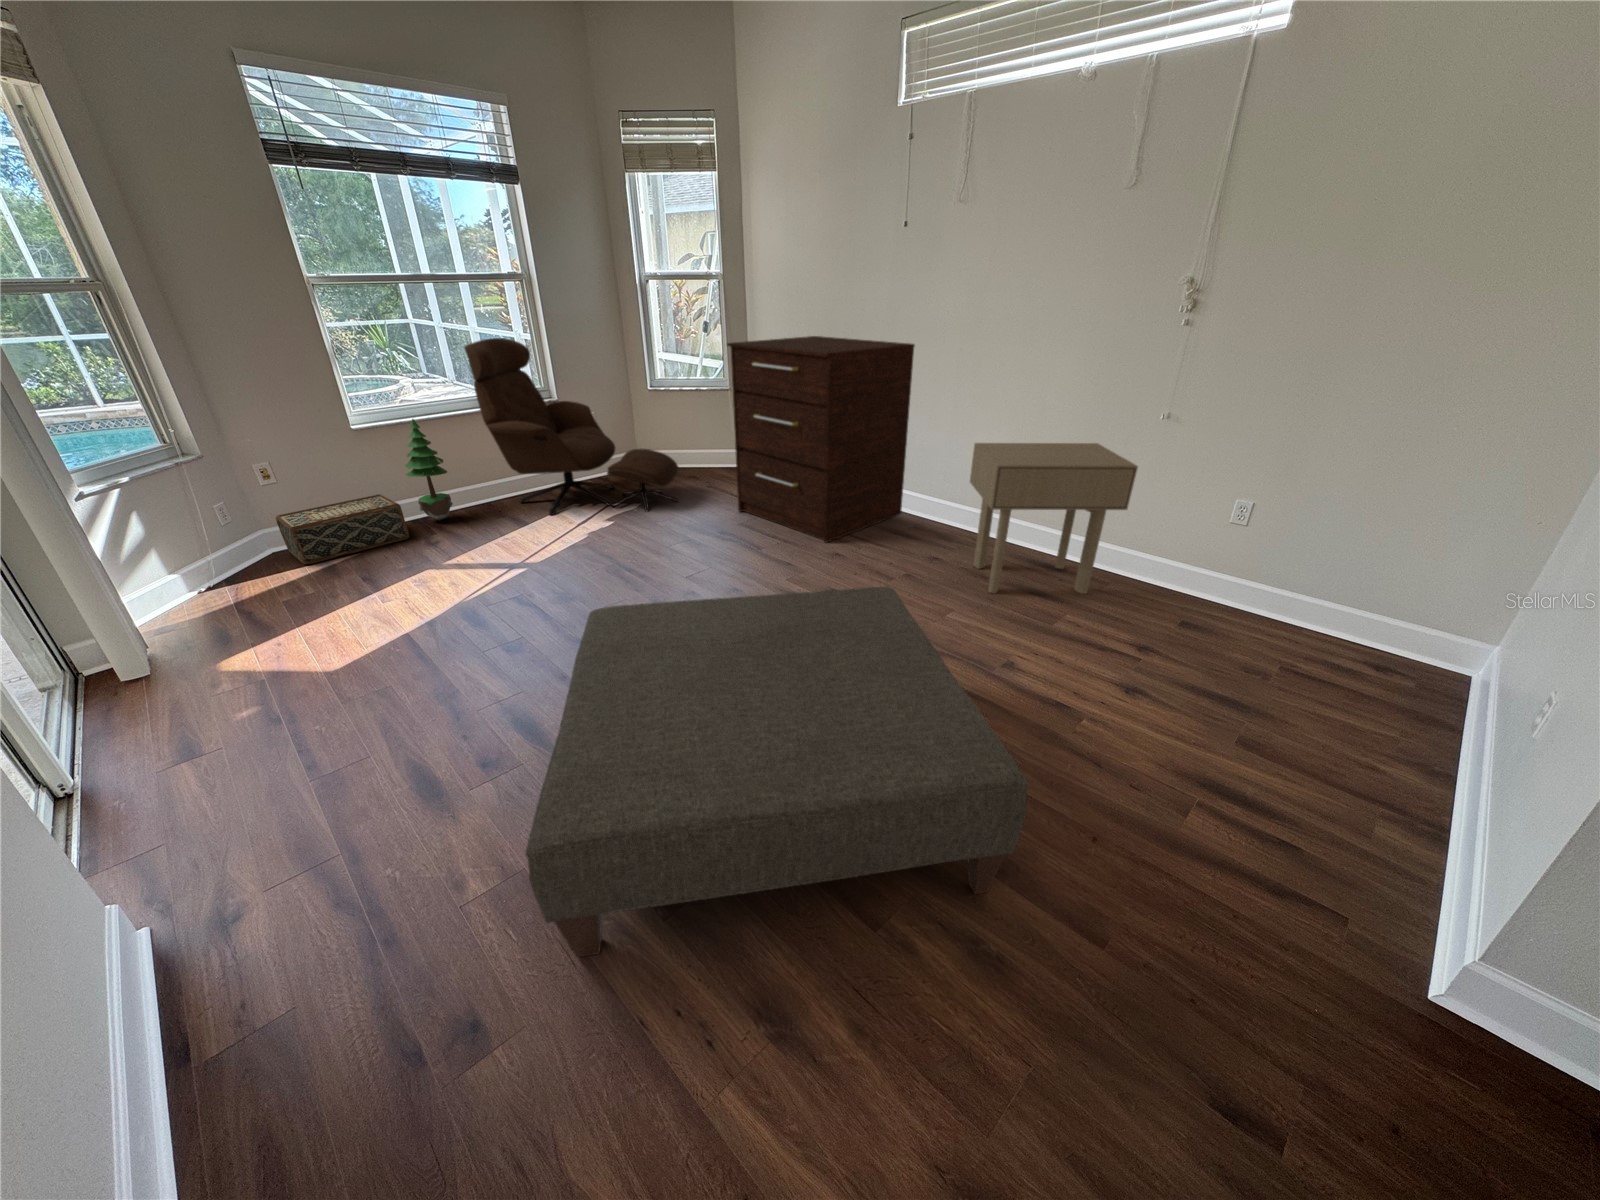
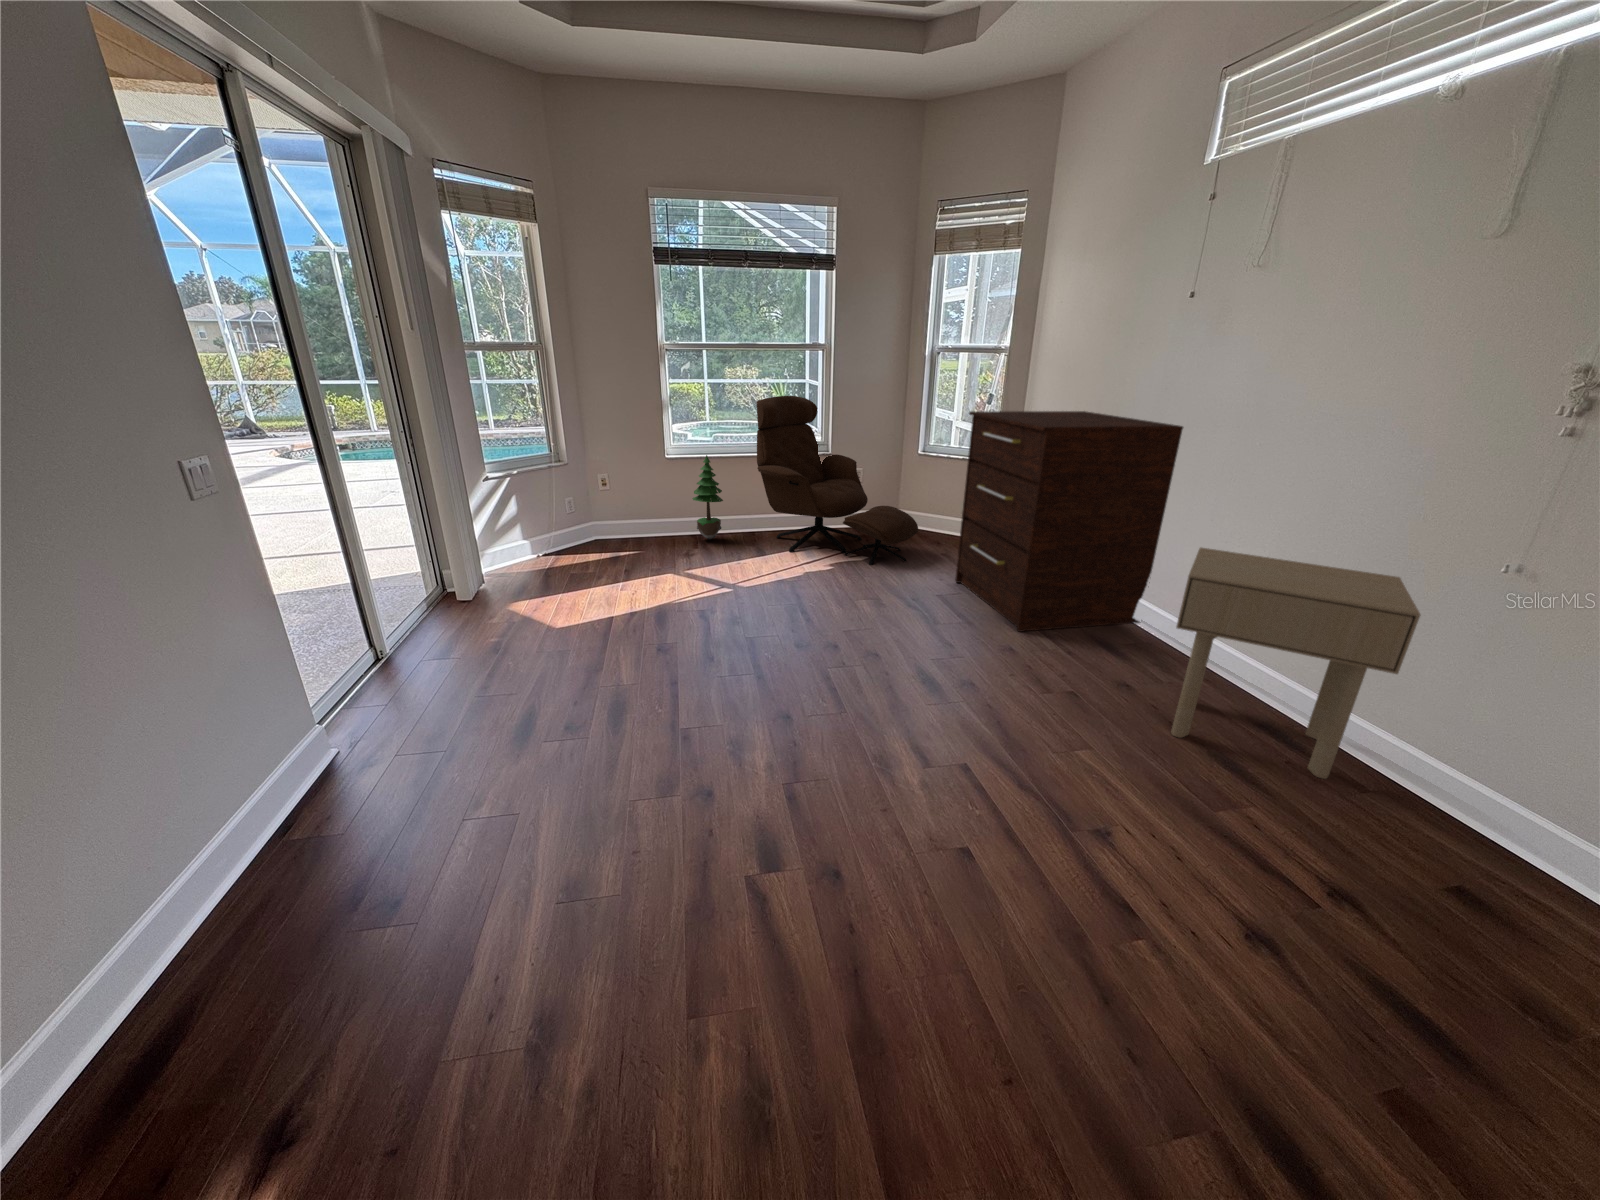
woven basket: present [276,494,409,565] -> none [600,511,679,553]
ottoman: present [525,586,1029,957] -> none [468,622,967,1017]

